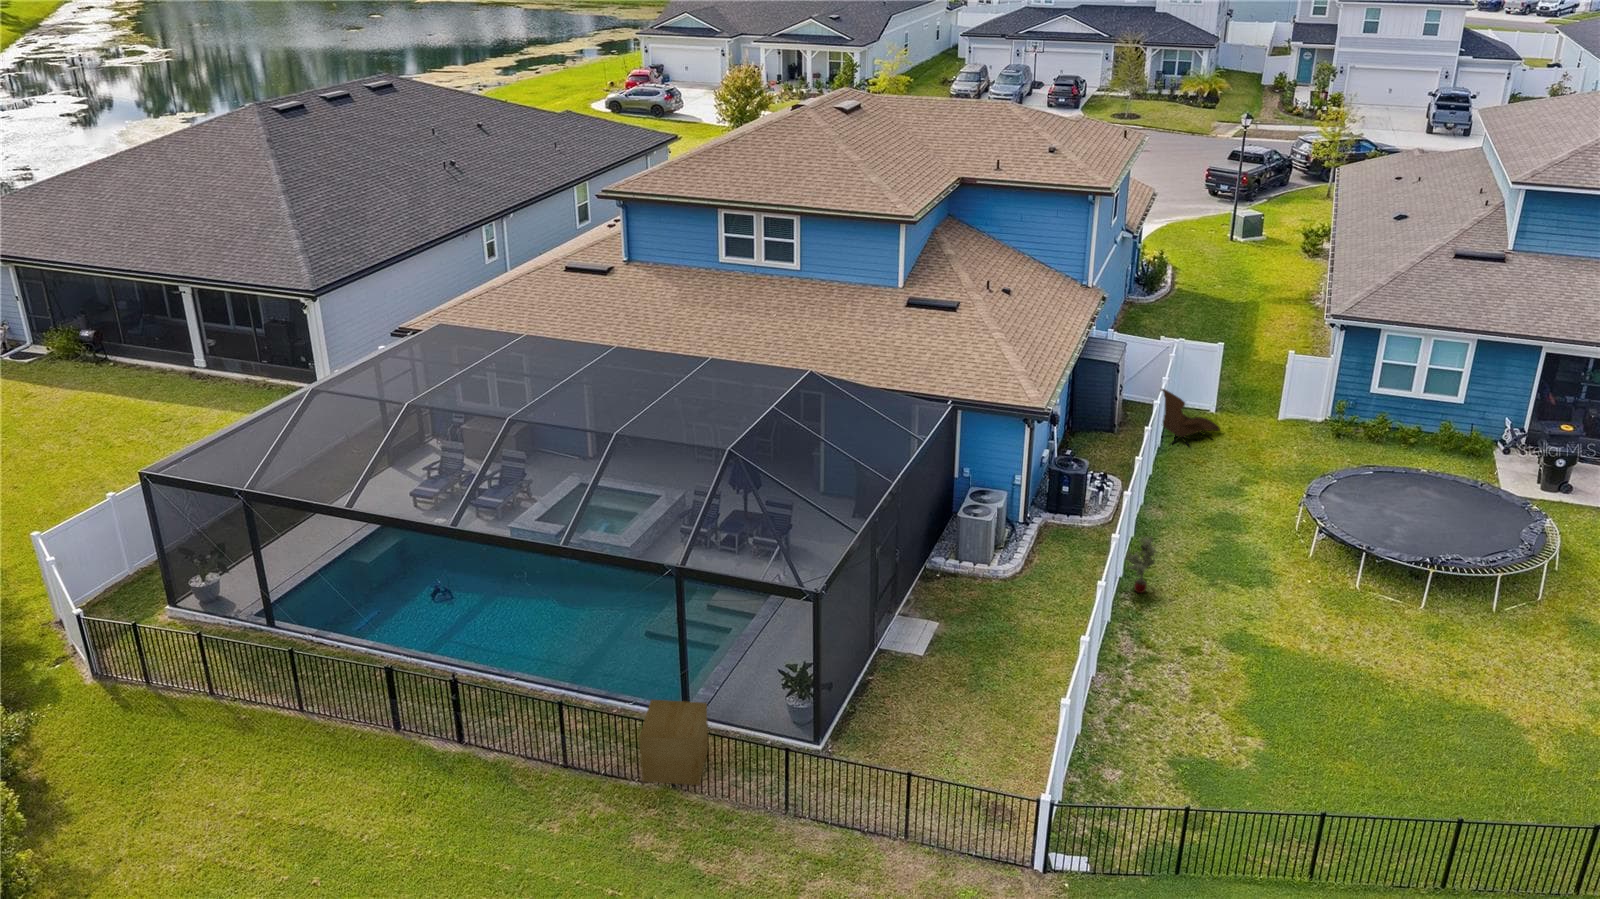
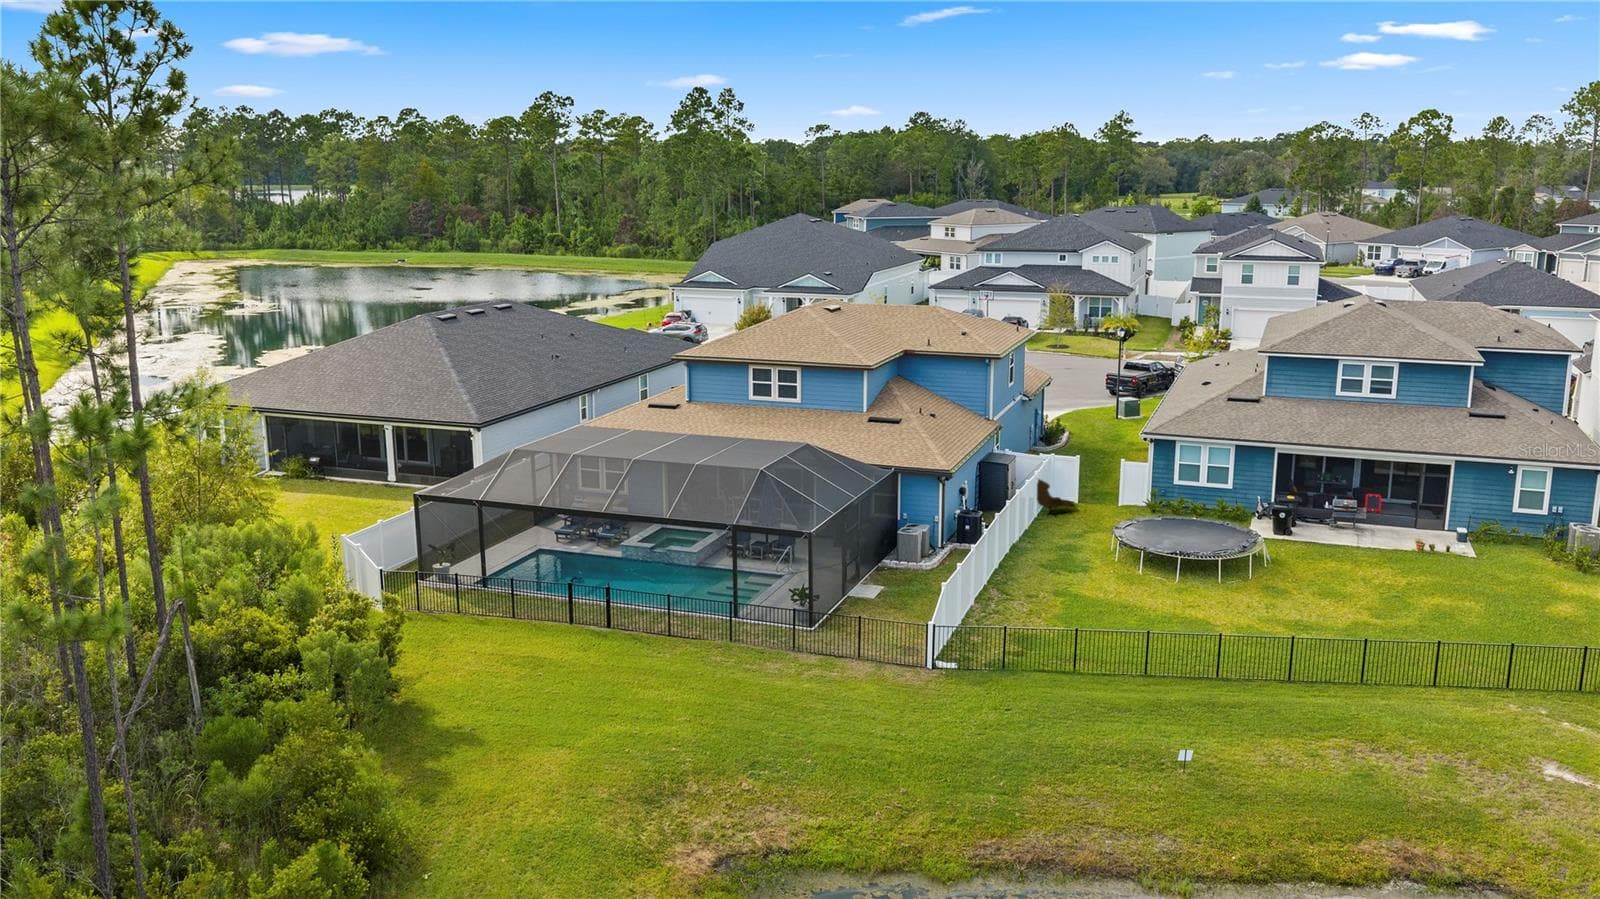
potted tree: present [1126,537,1157,593] -> none [1000,539,1019,576]
cardboard box: present [639,700,709,785] -> none [714,594,750,637]

